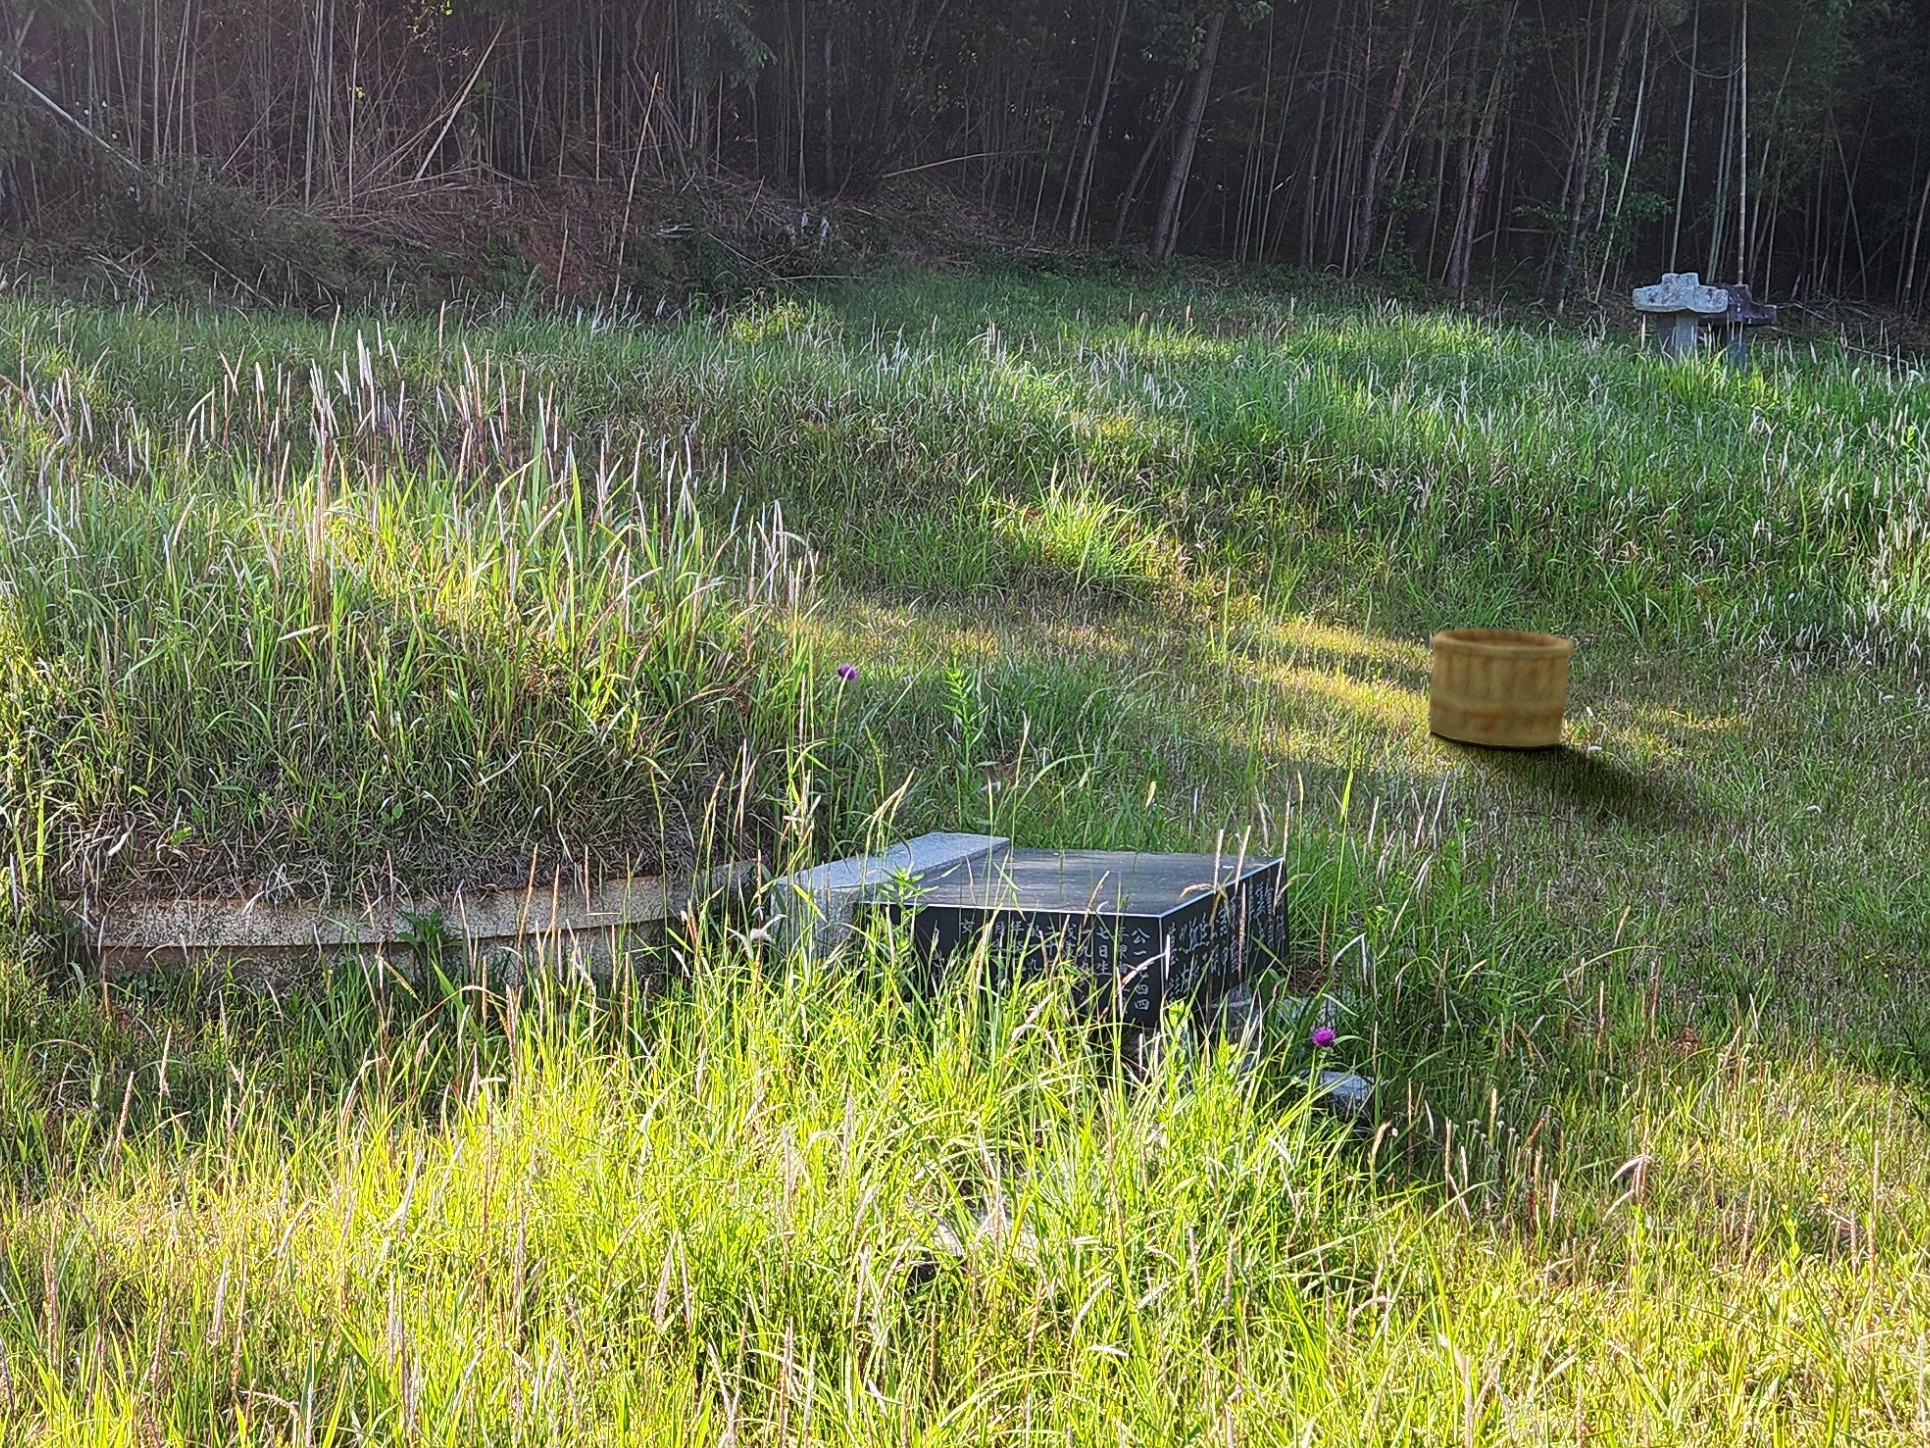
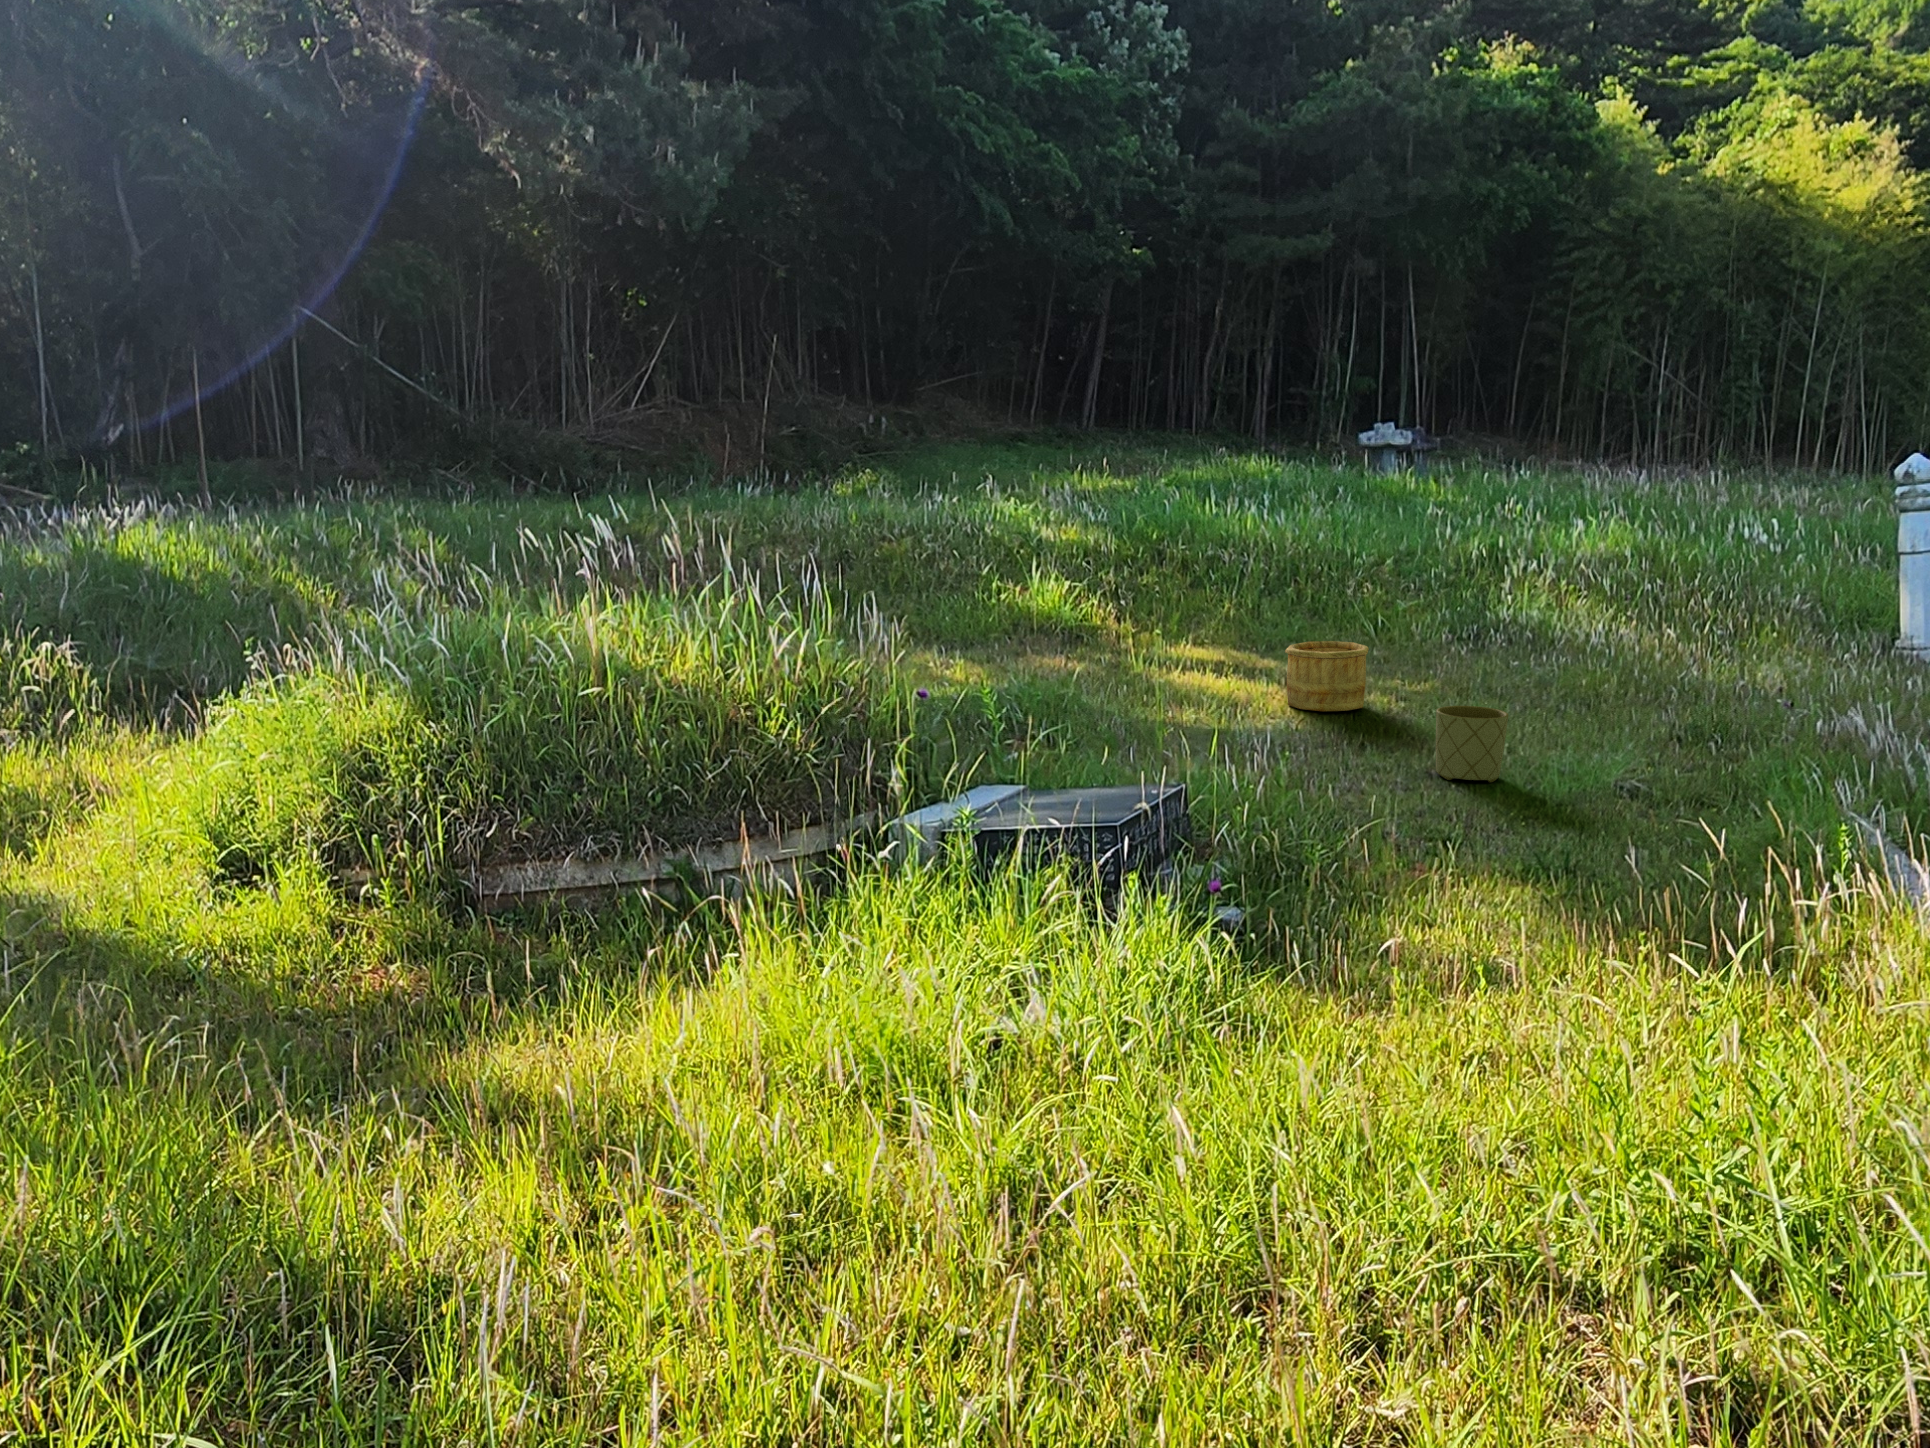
planter: none [1685,751,1820,886] -> present [1436,706,1508,782]

